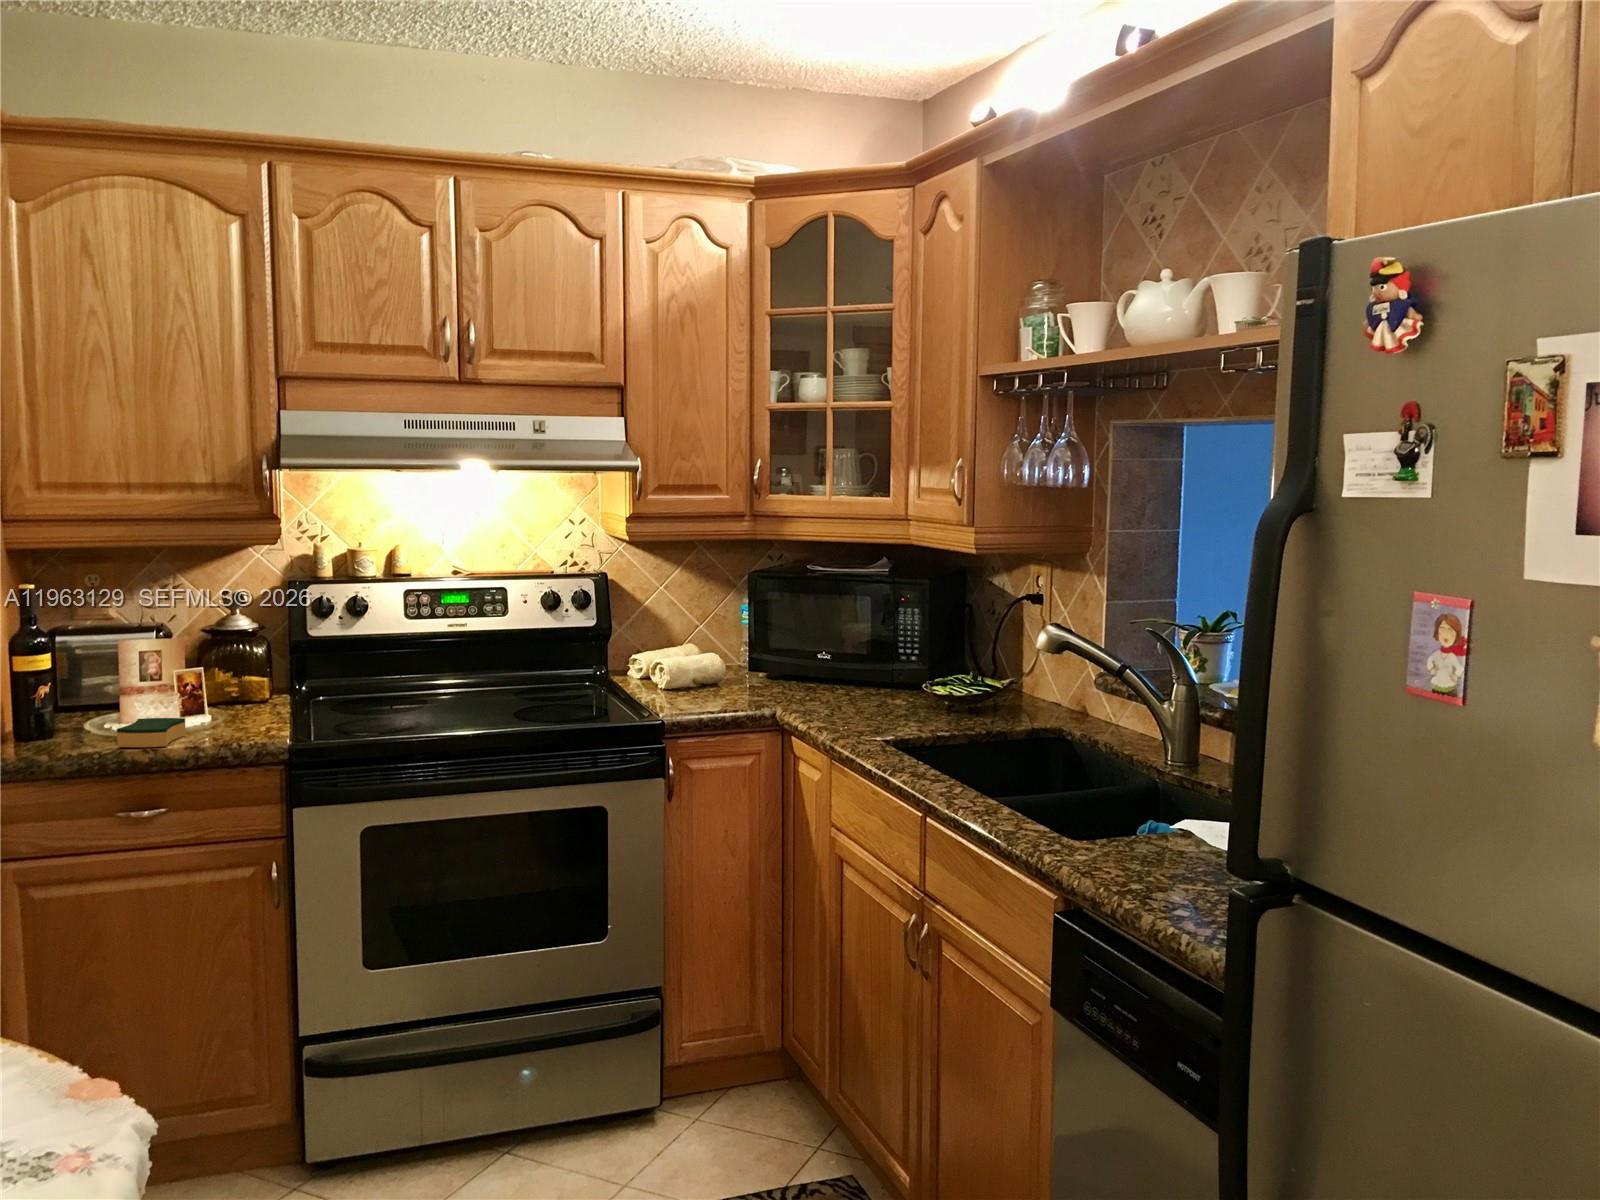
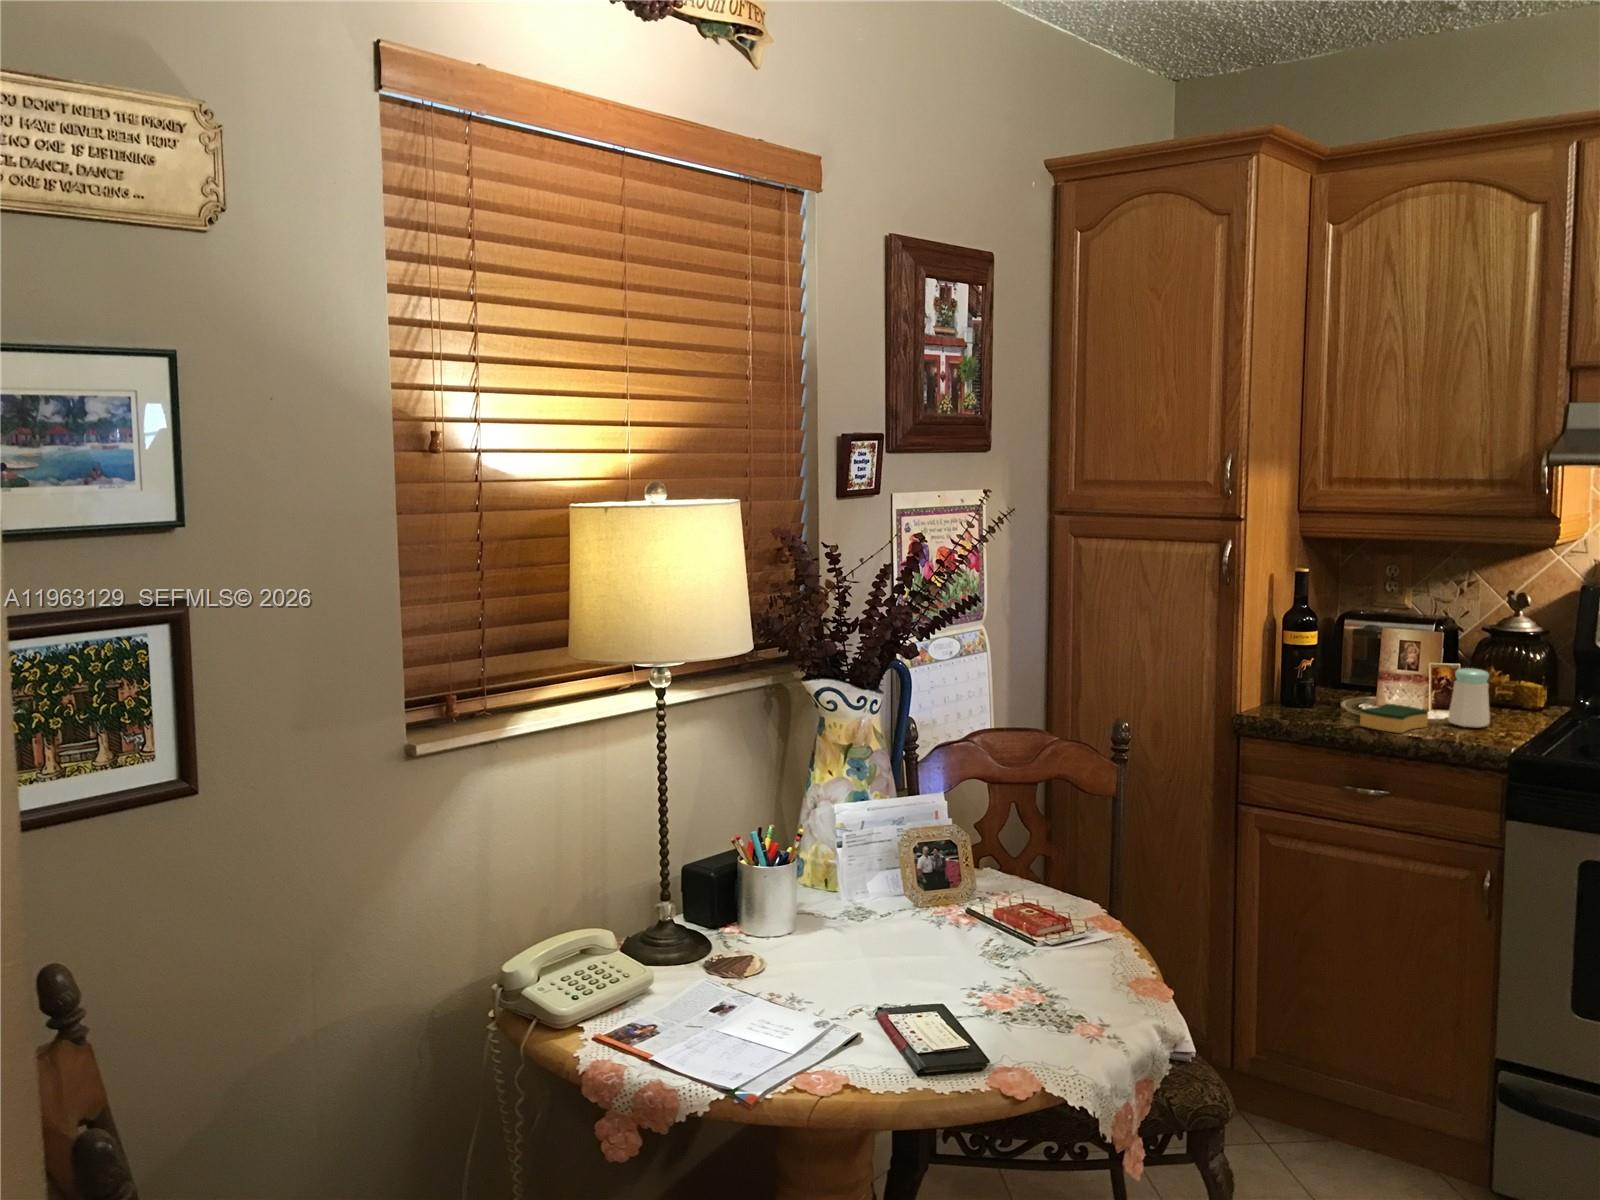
salt shaker: none [203,670,242,729] -> present [1448,668,1490,728]

